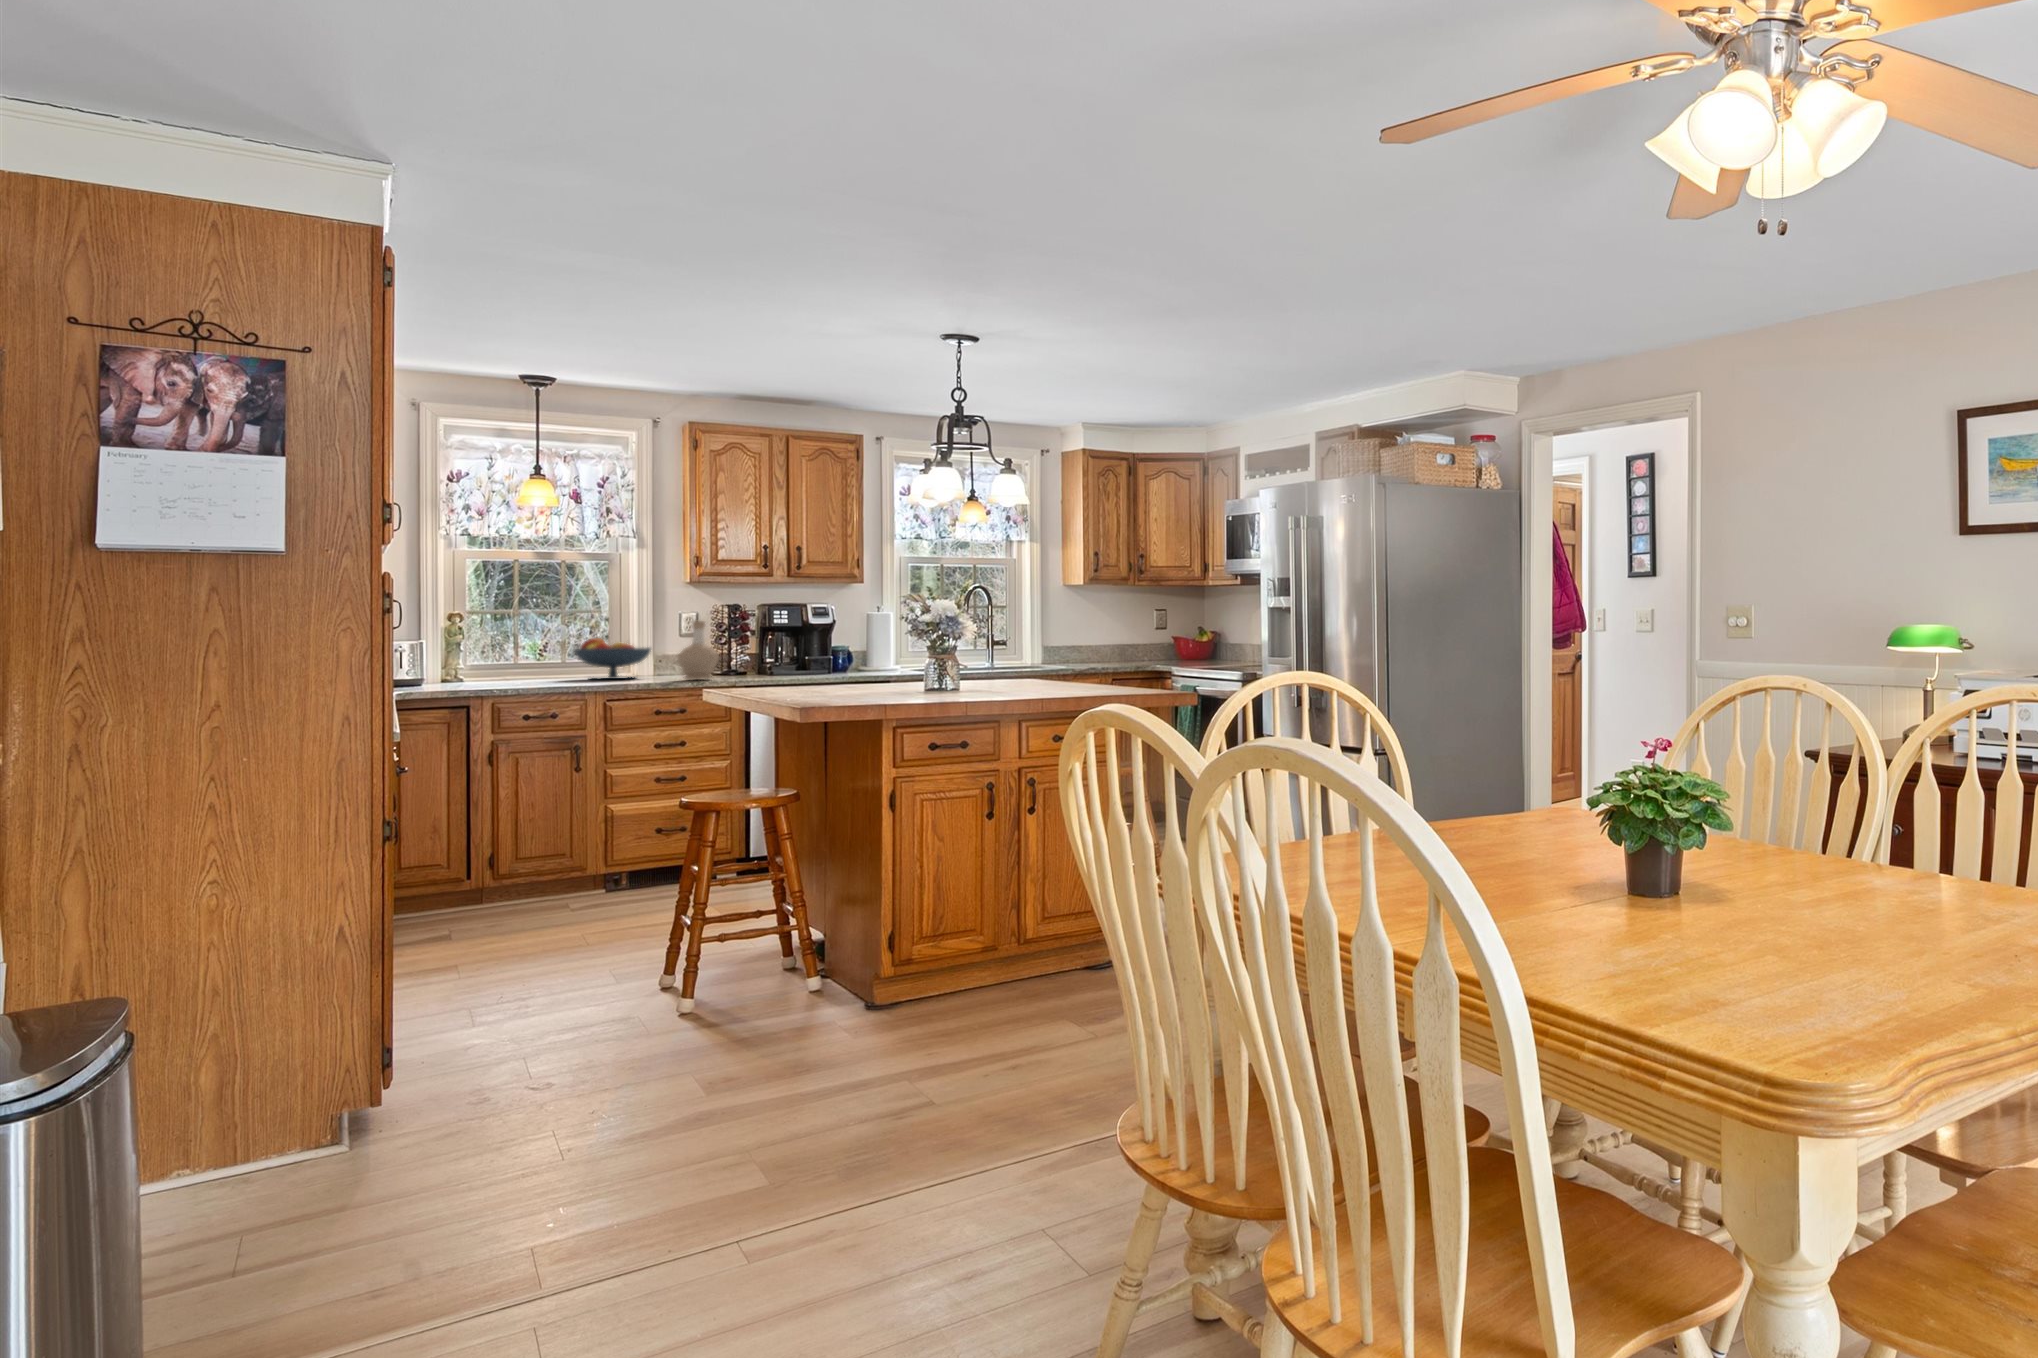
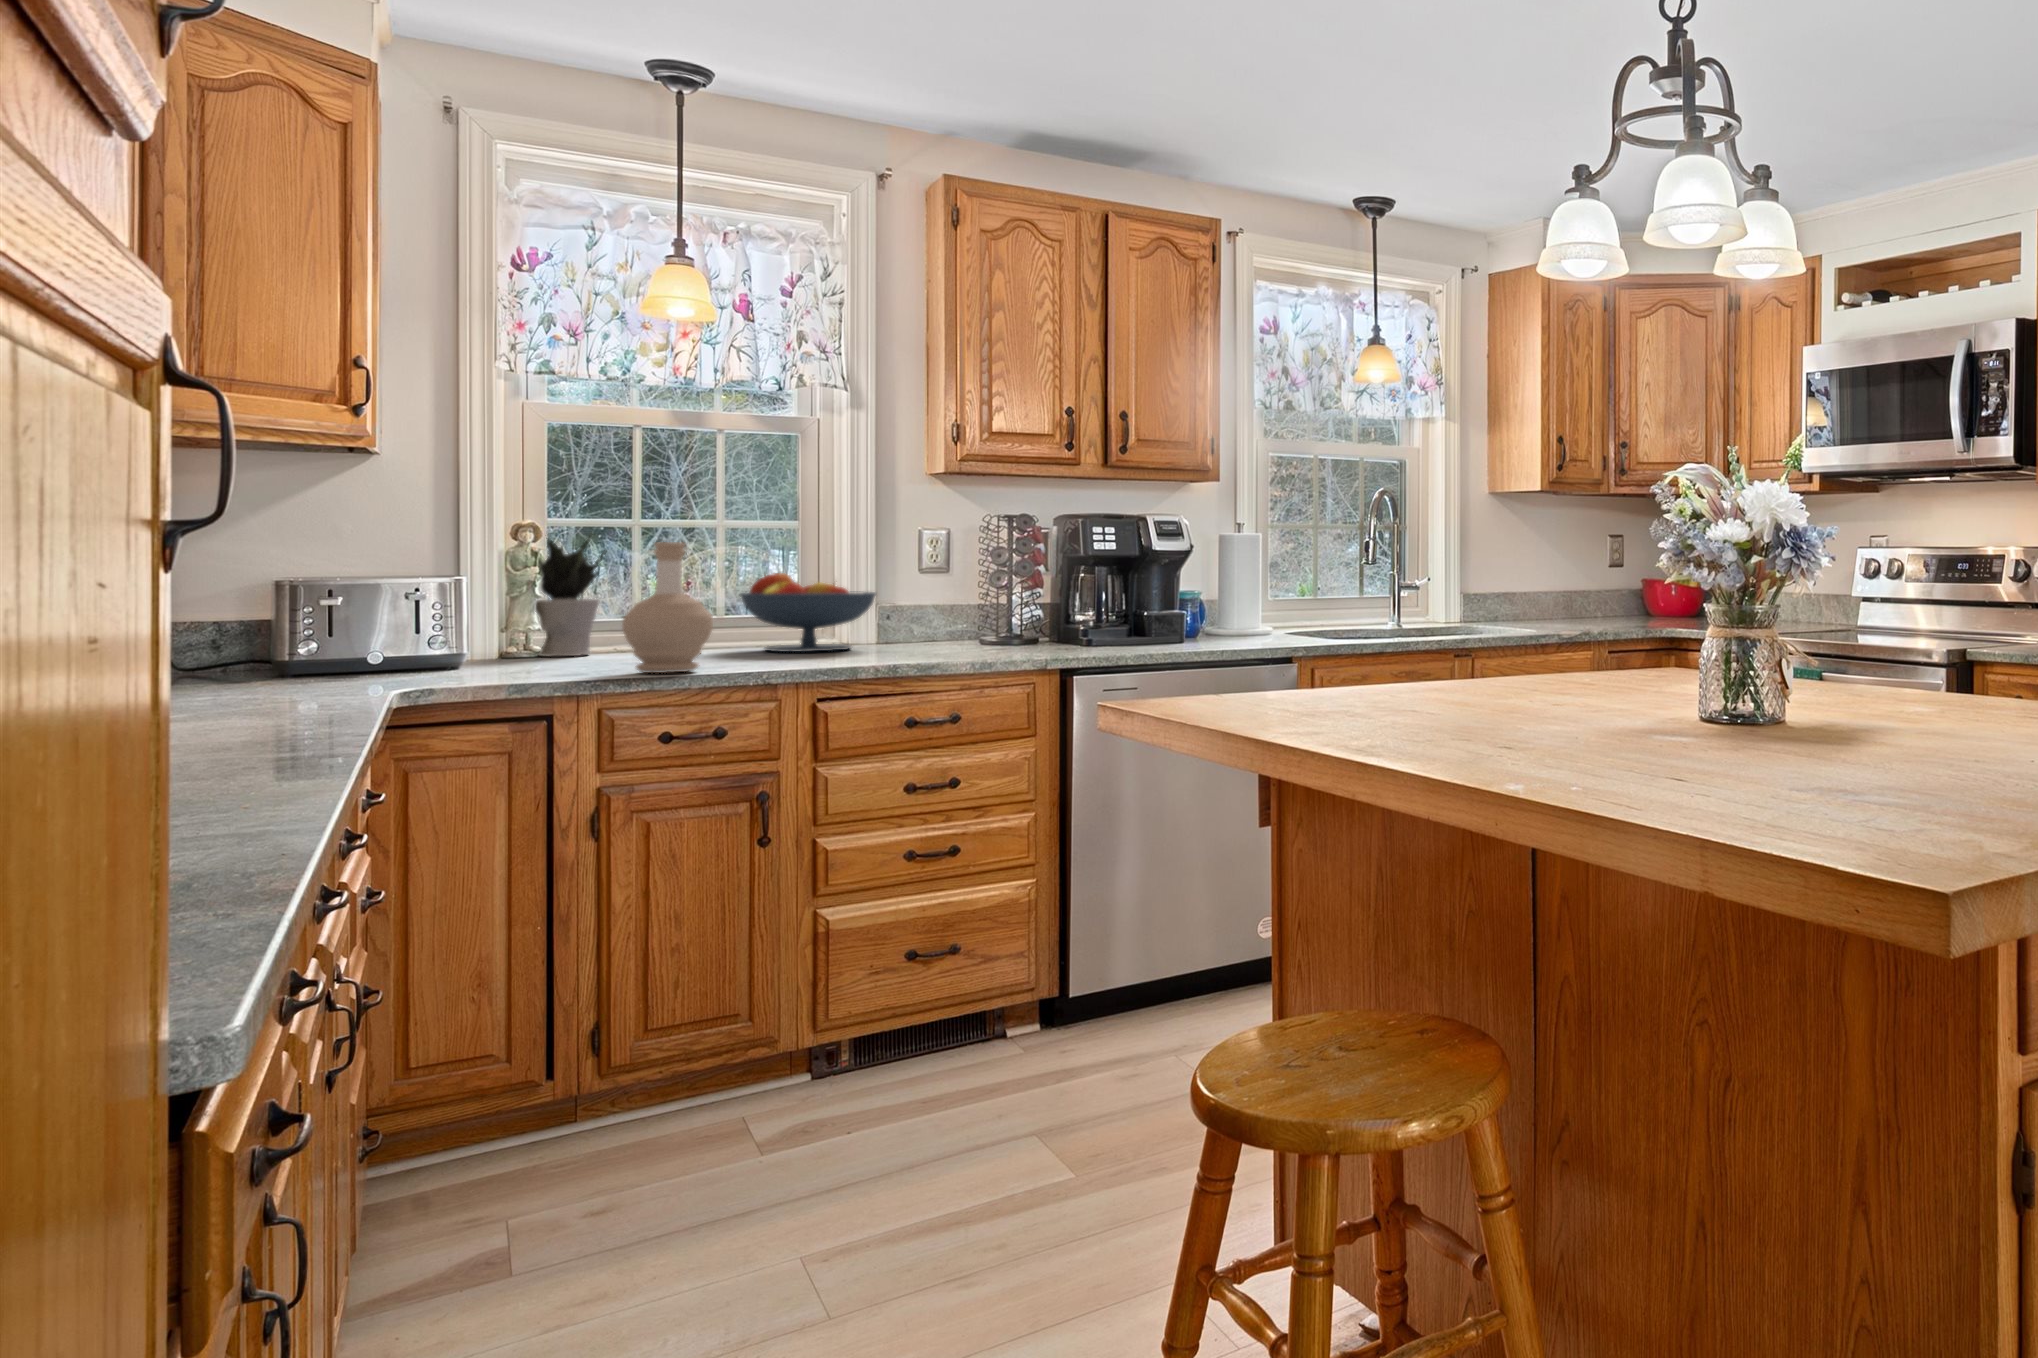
potted plant: none [448,617,501,683] -> present [535,534,605,657]
bottle: present [678,620,719,680] -> present [622,542,713,673]

